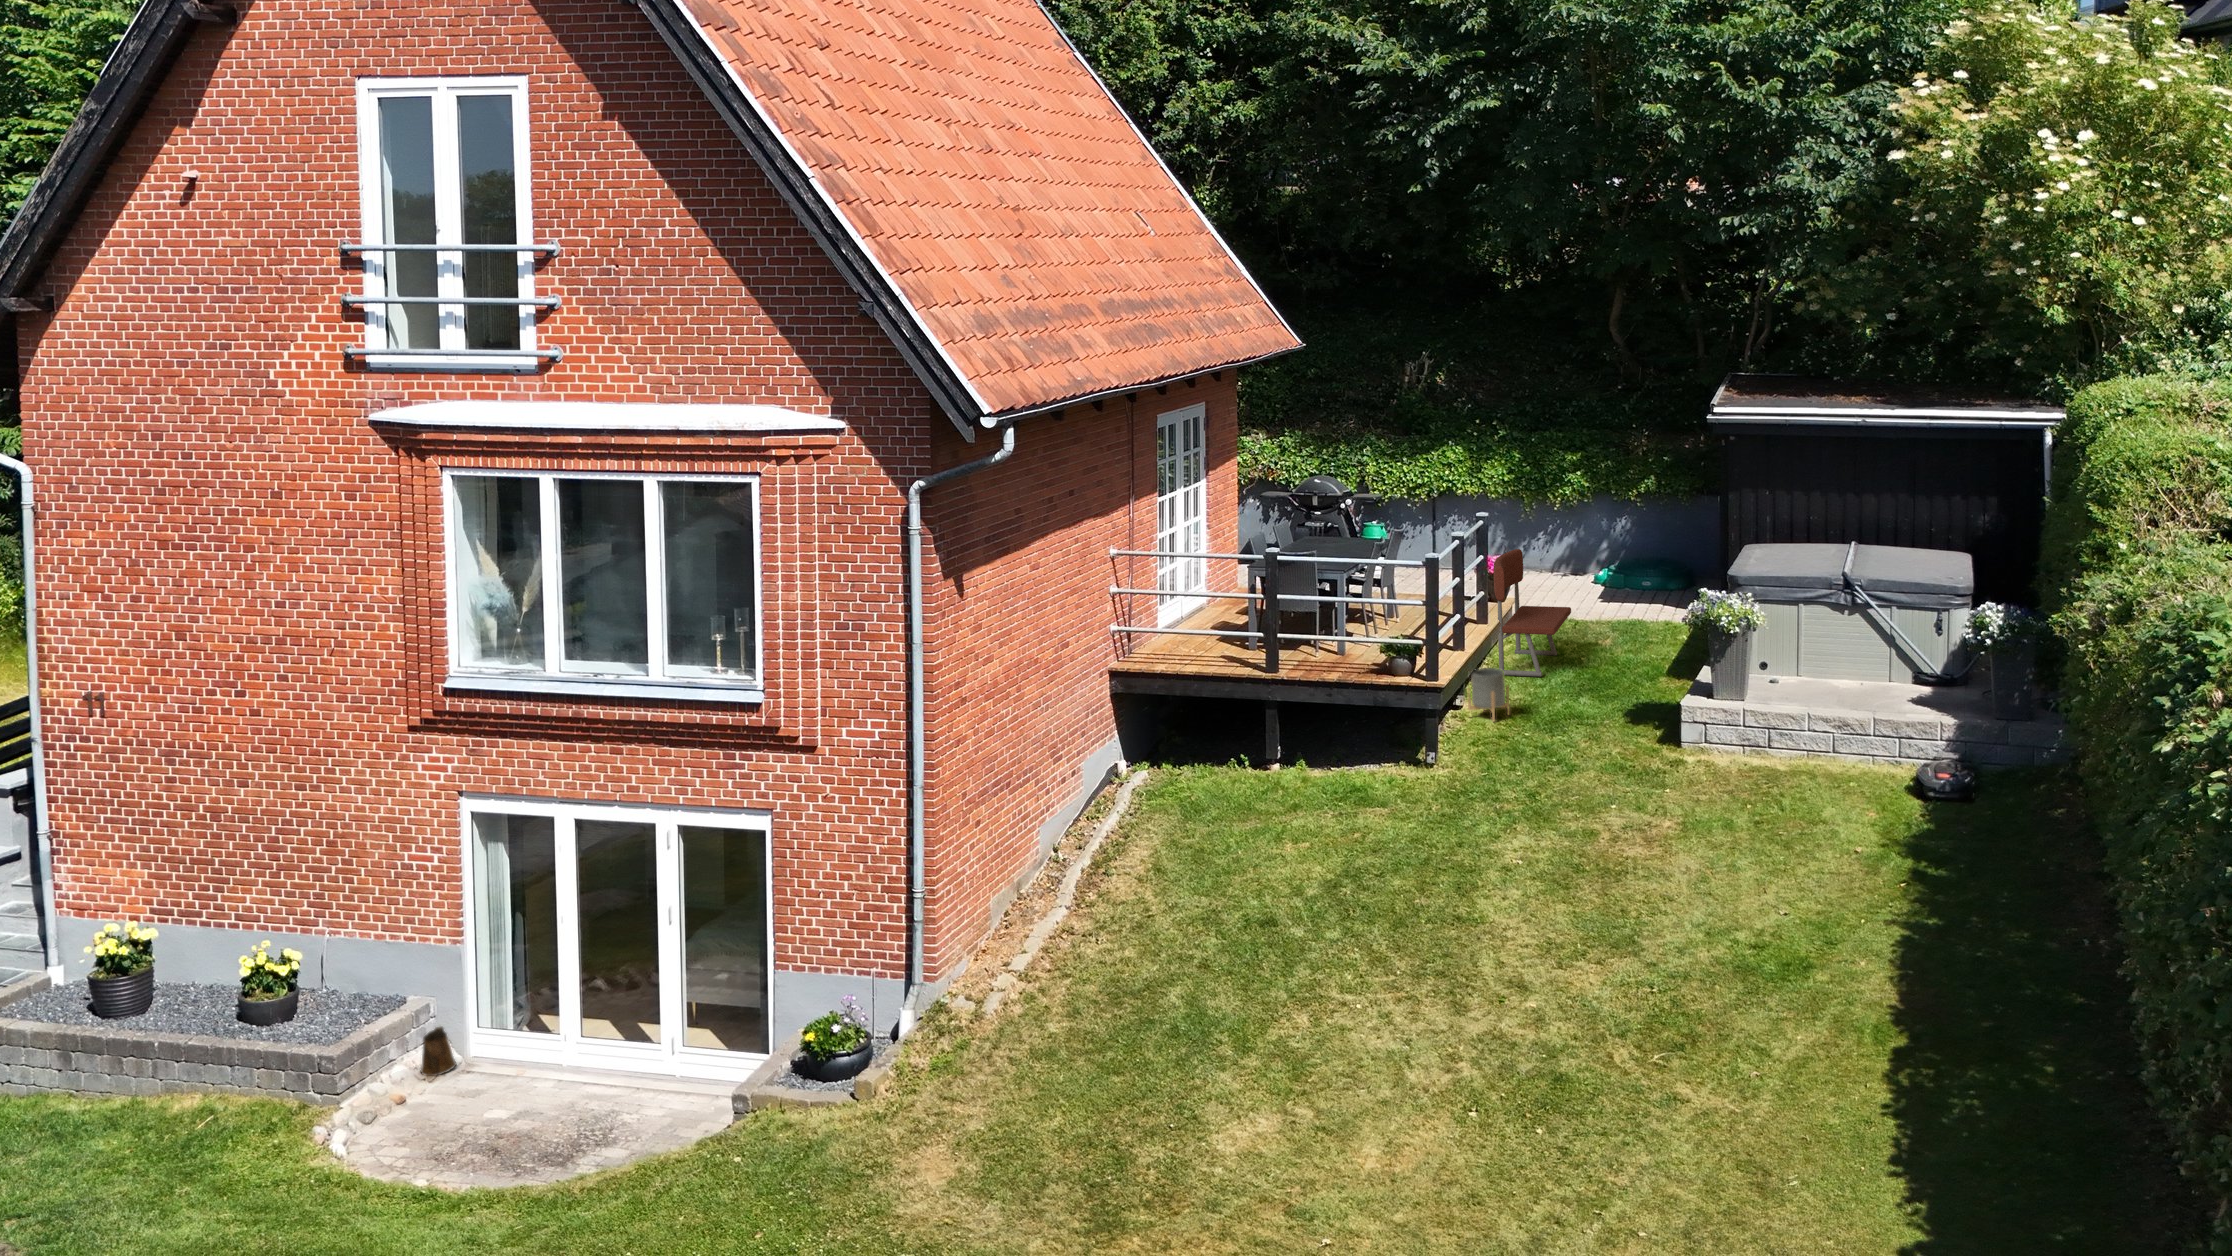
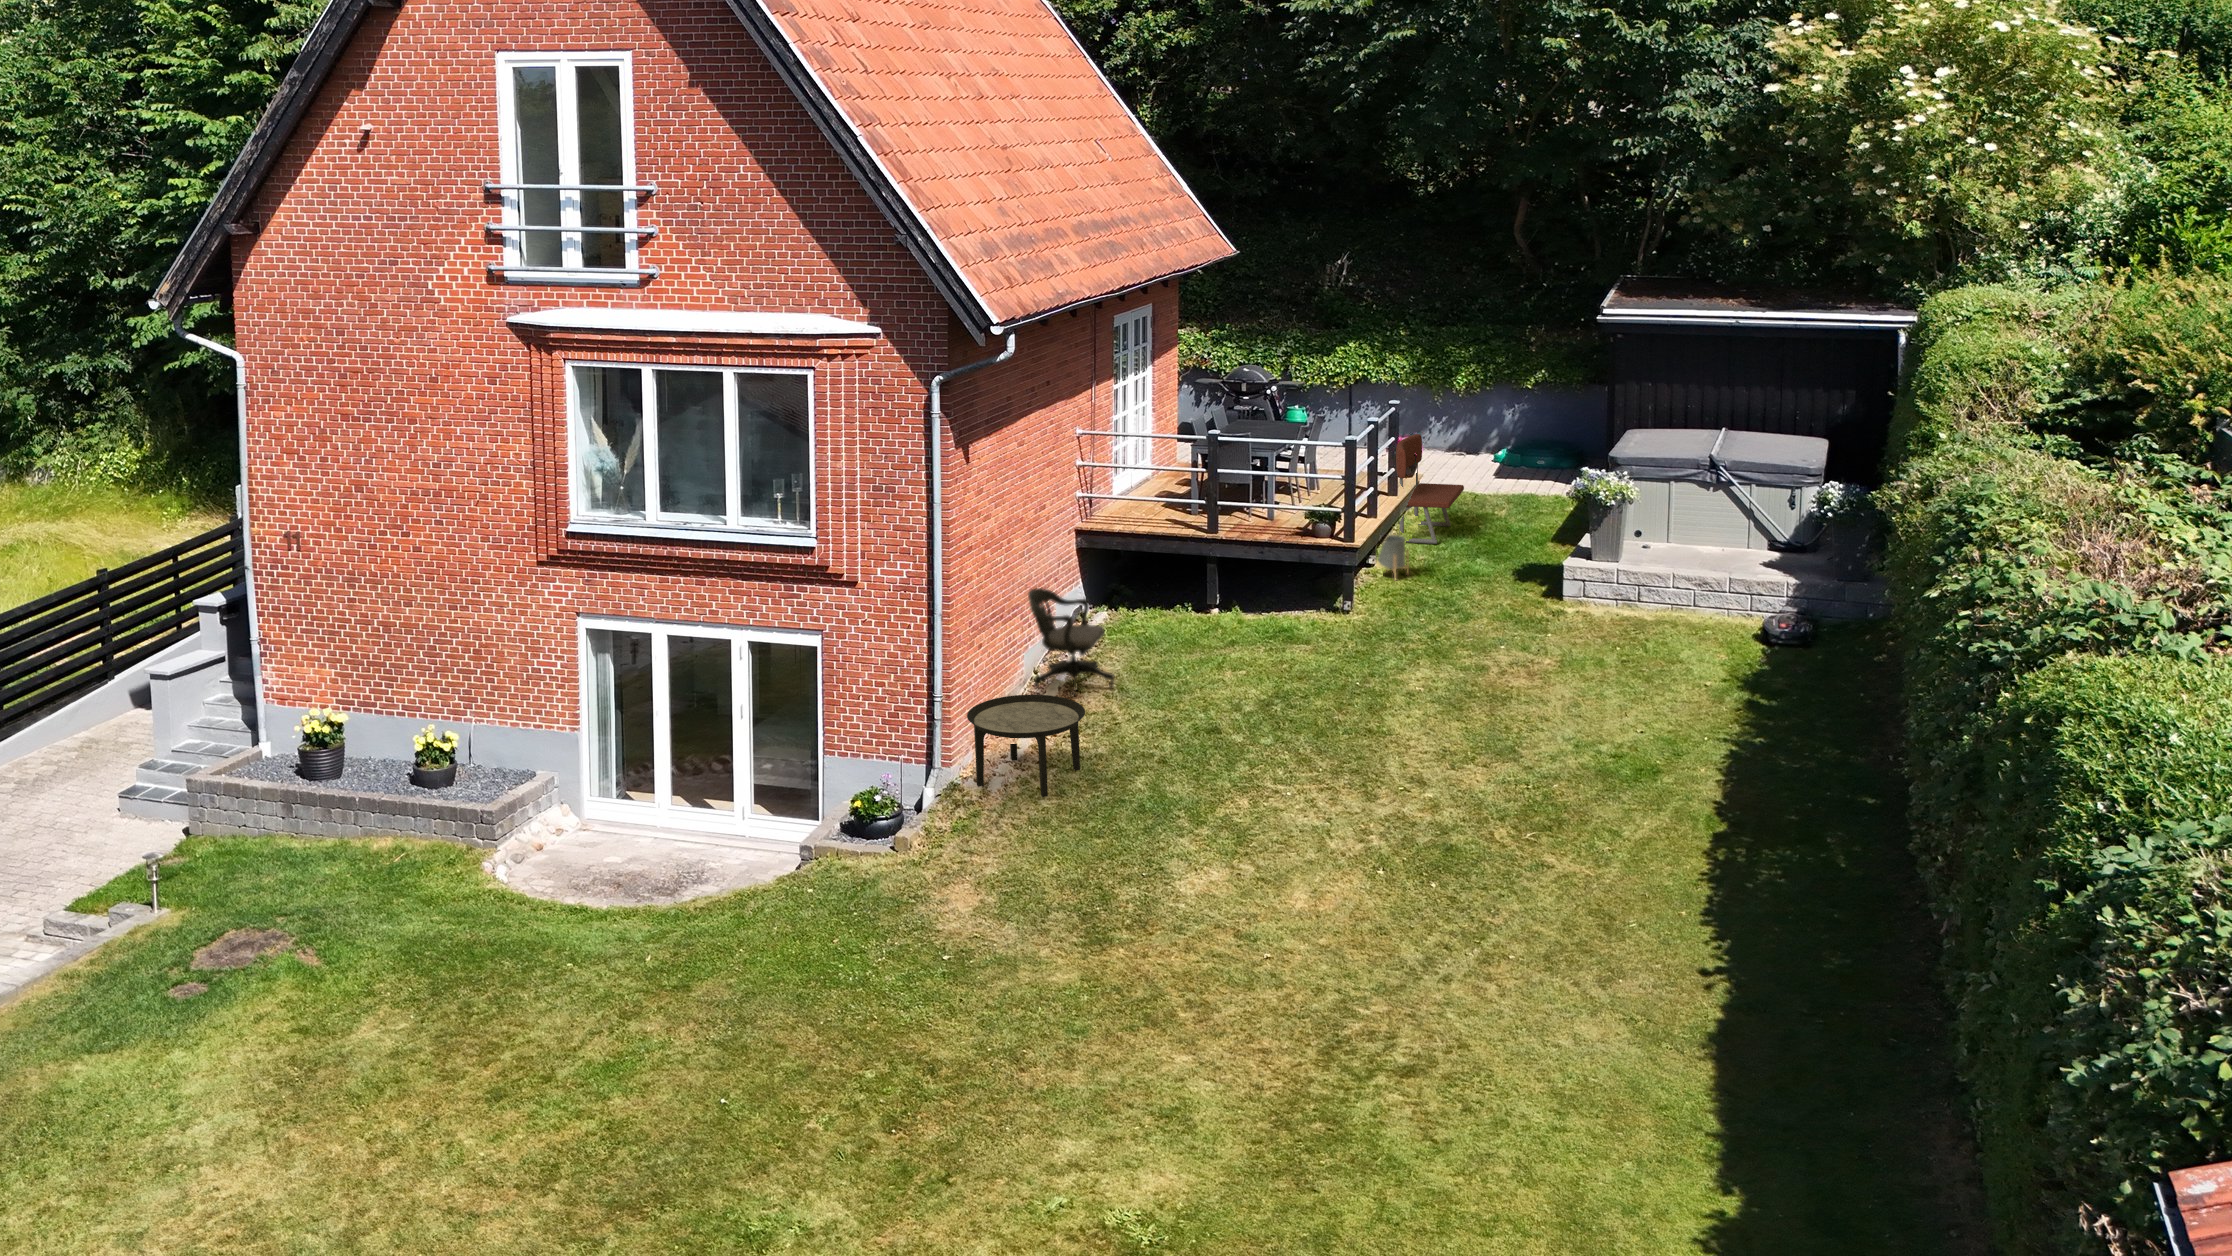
chair: none [1045,745,1153,880] -> present [1028,588,1114,696]
round table: none [958,882,1108,1018] -> present [967,695,1085,797]
watering can: present [421,1027,456,1076] -> none [552,792,579,829]

